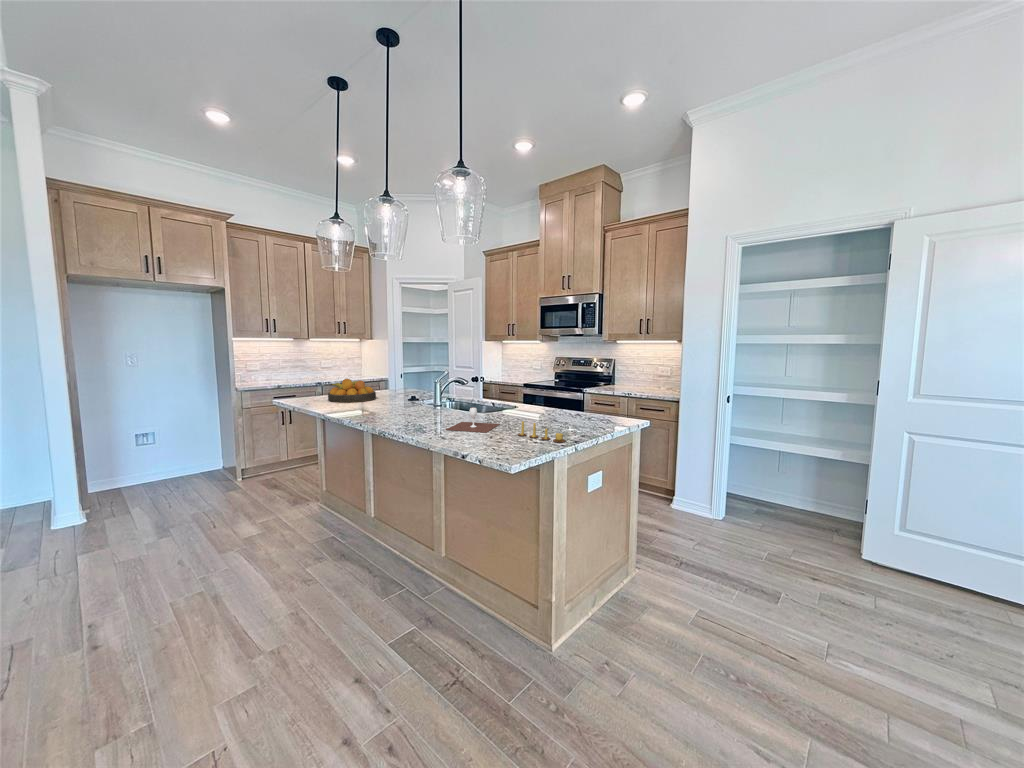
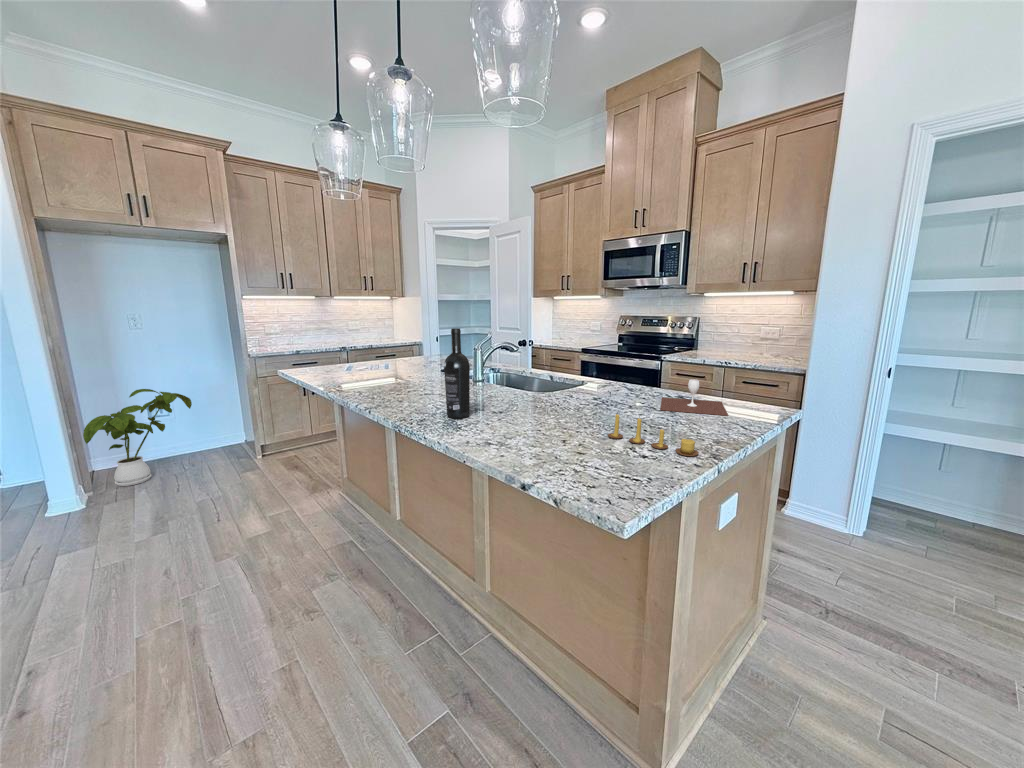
wine bottle: none [415,369,432,428] -> present [444,328,470,419]
fruit bowl: present [328,379,376,402] -> none [342,343,401,373]
wine glass: present [446,407,499,432] -> present [660,379,728,416]
house plant: none [91,418,183,505] -> present [83,389,192,486]

